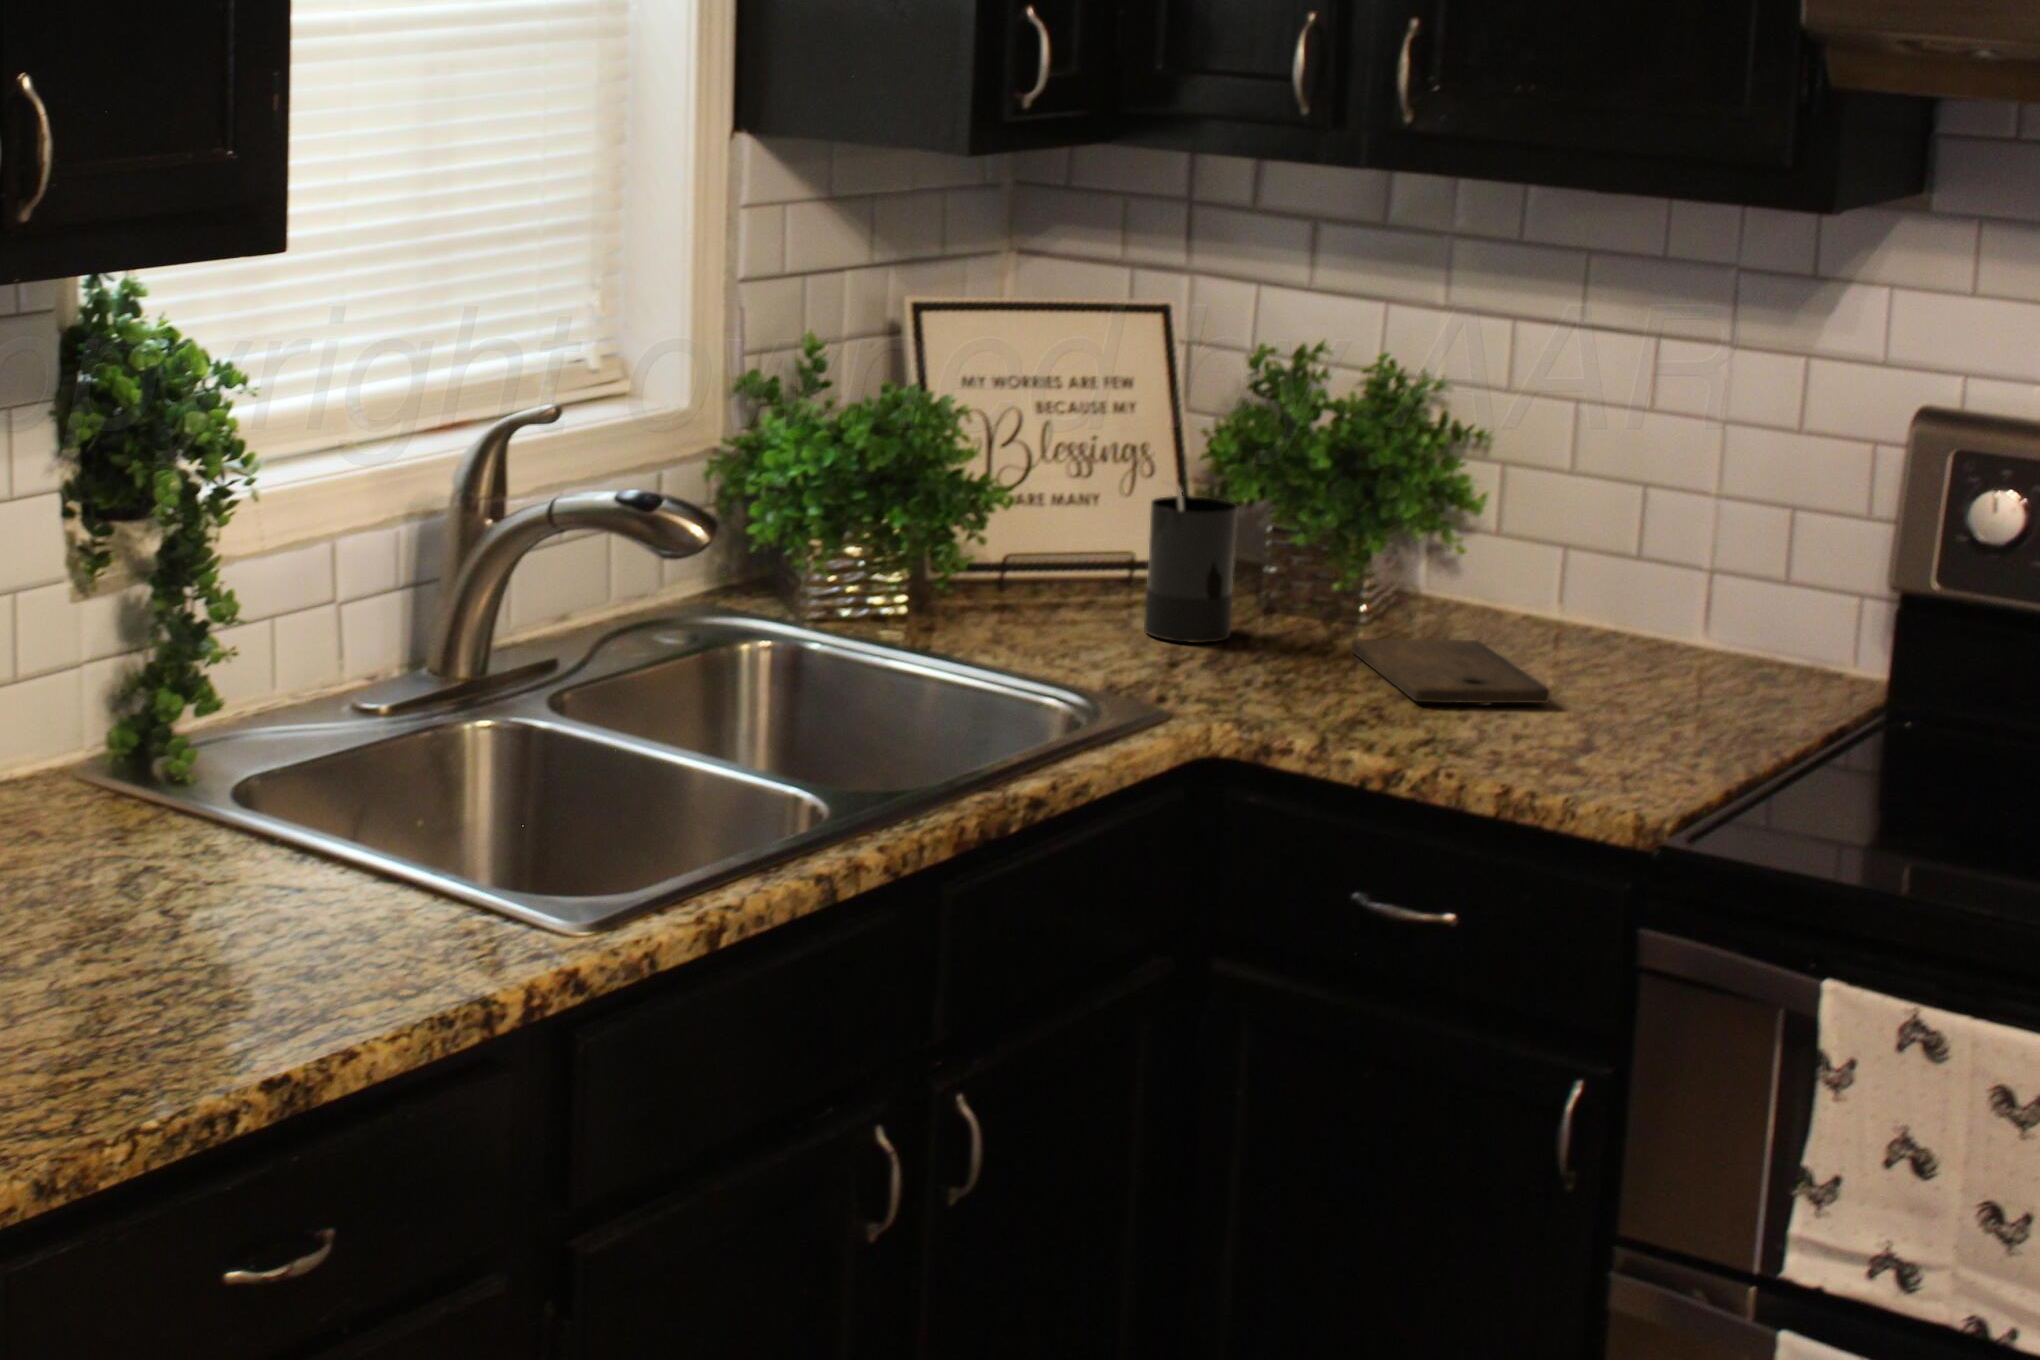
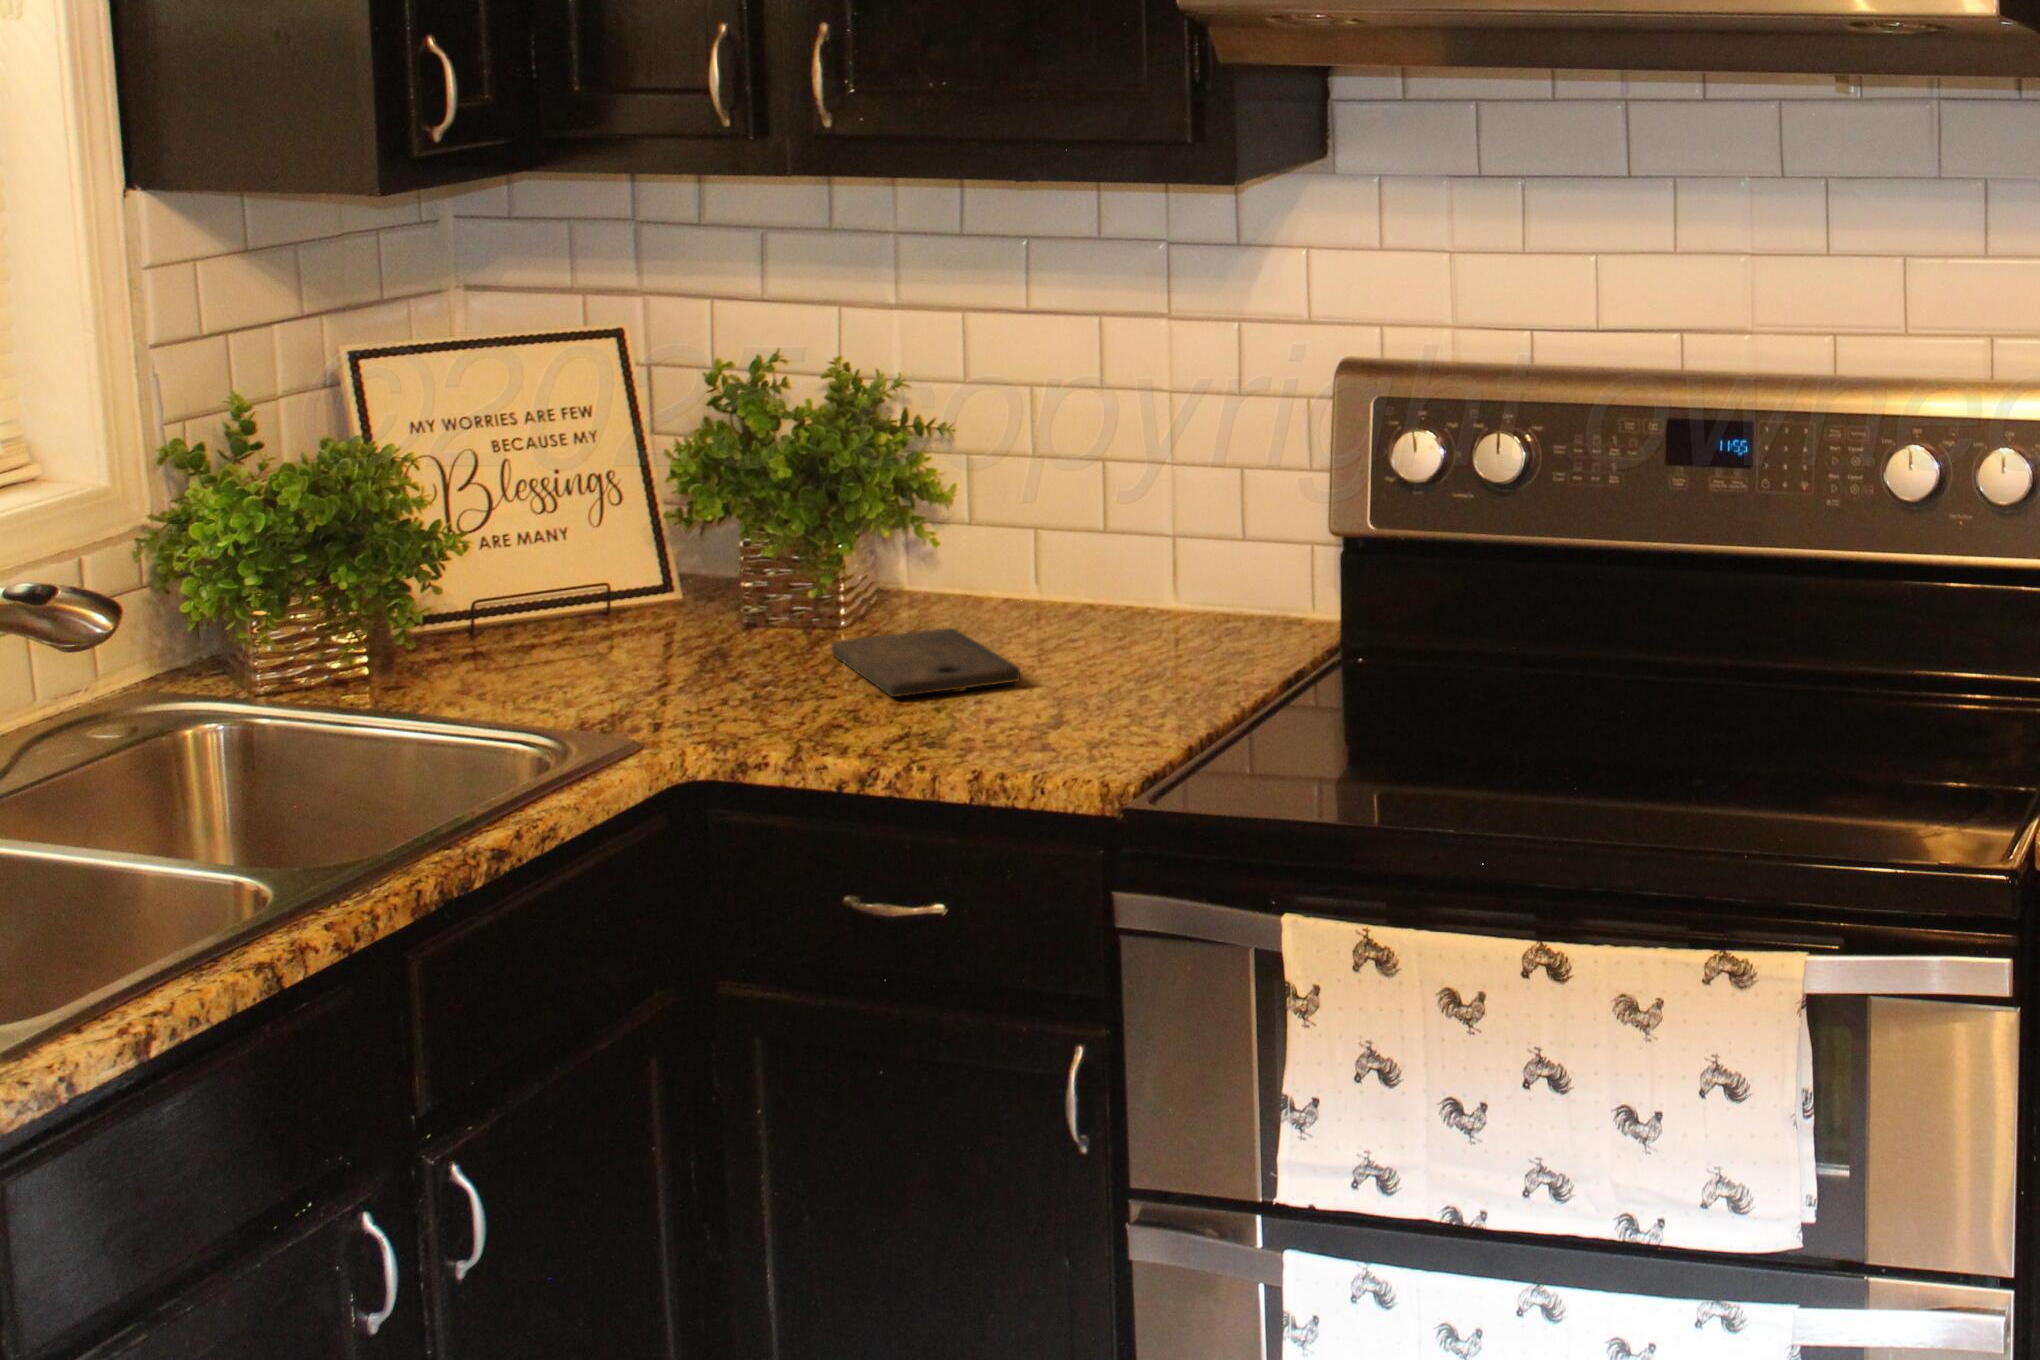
candle: present [1144,486,1238,643] -> none [616,508,711,666]

